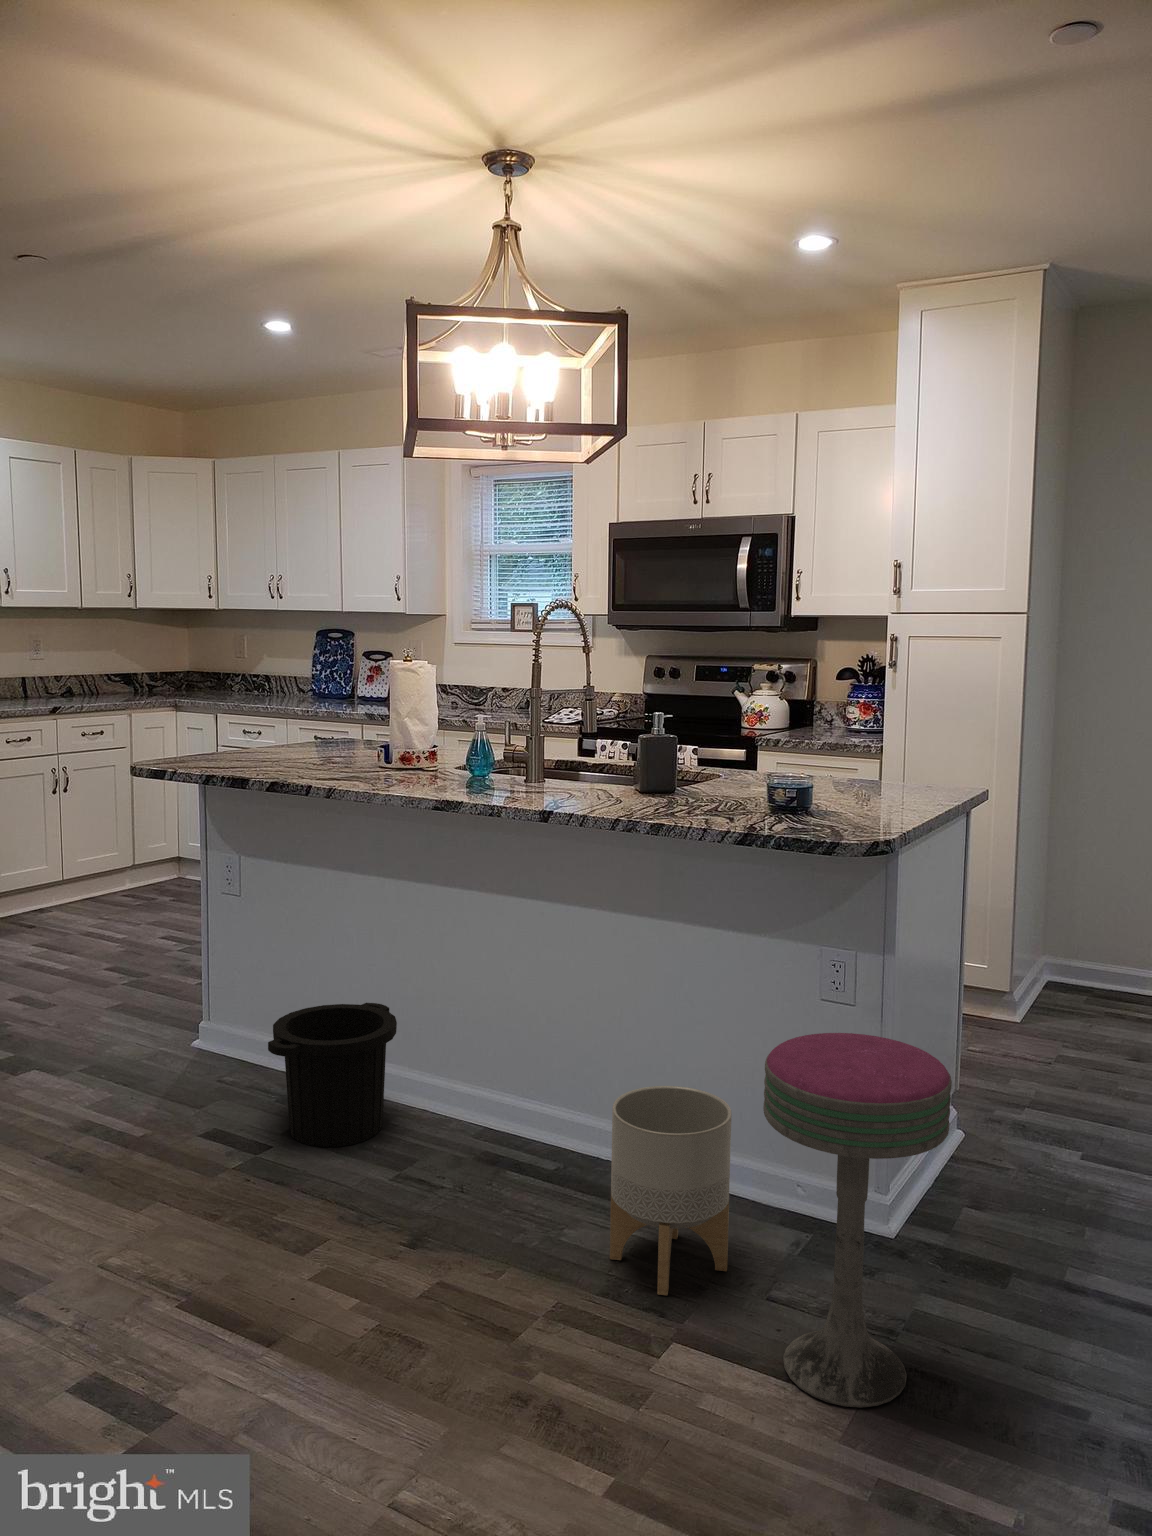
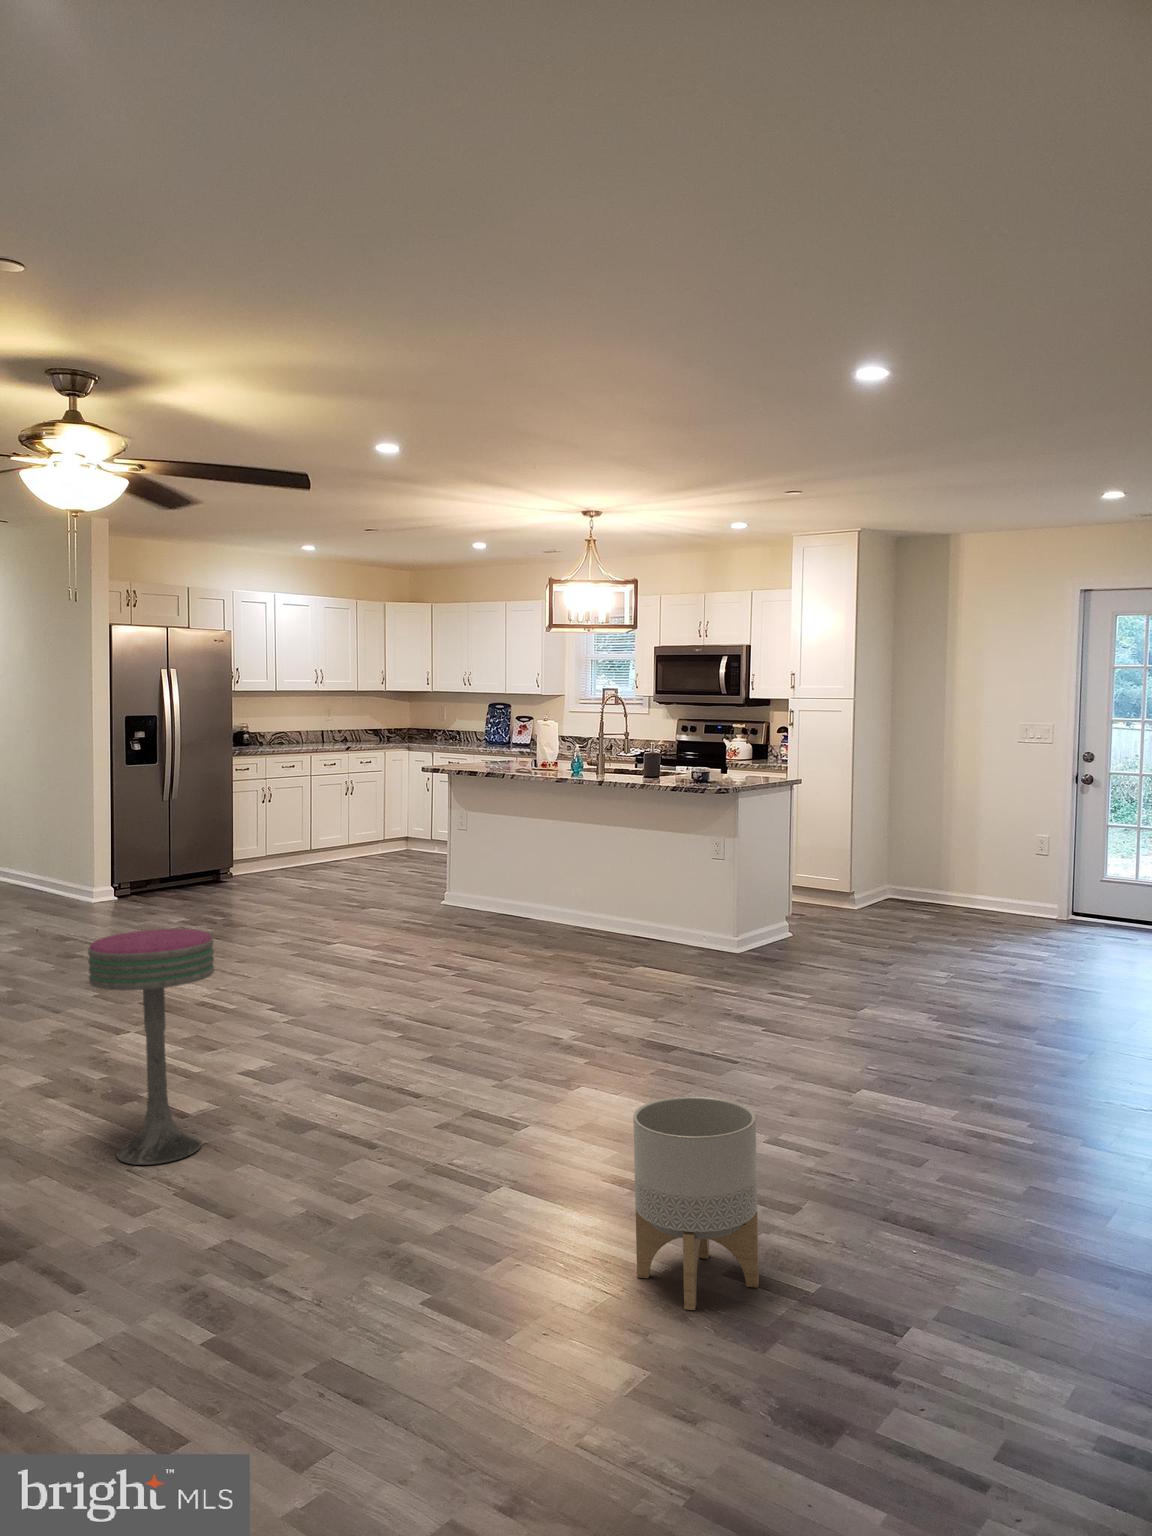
trash can: present [268,1003,397,1147] -> none [297,1037,426,1179]
bar stool: present [763,1033,952,1408] -> present [88,929,214,1165]

